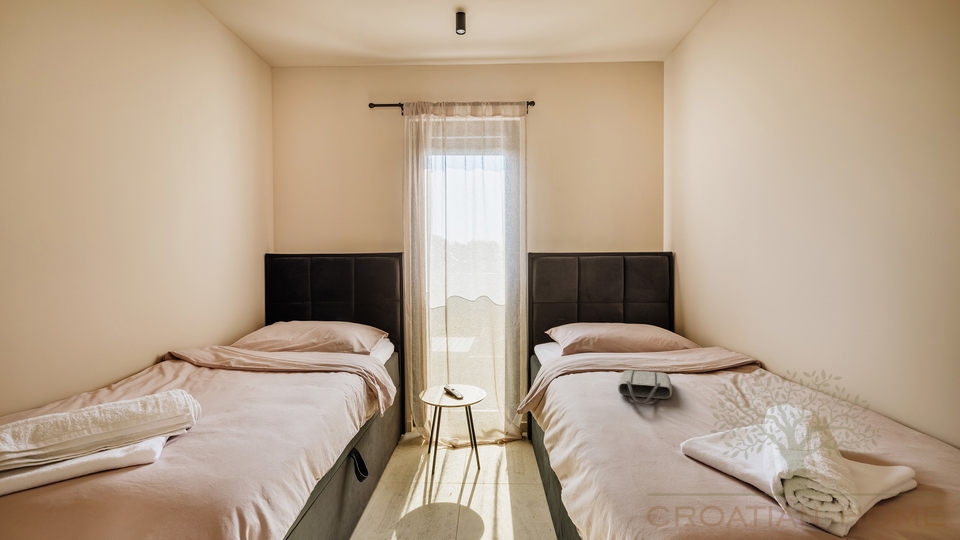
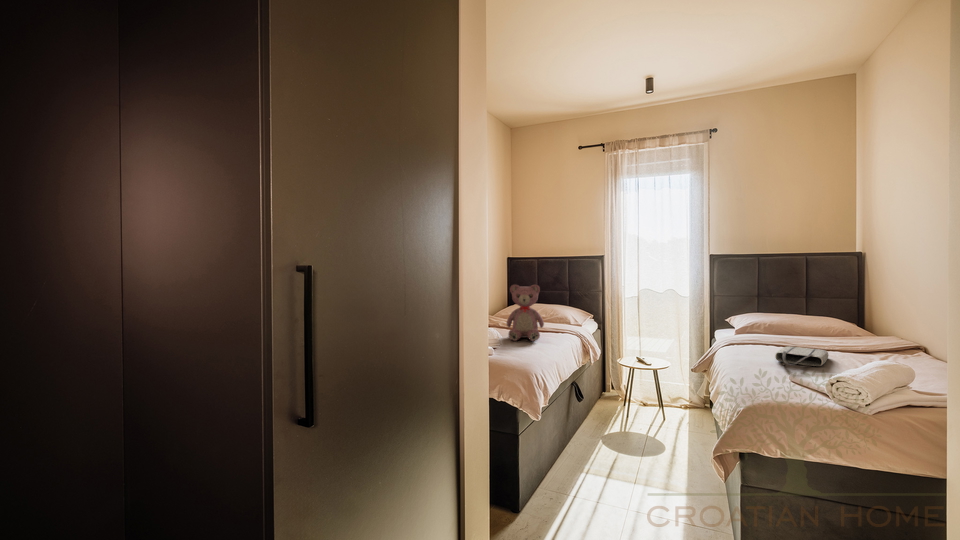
teddy bear: none [238,299,306,397] -> present [507,285,544,341]

